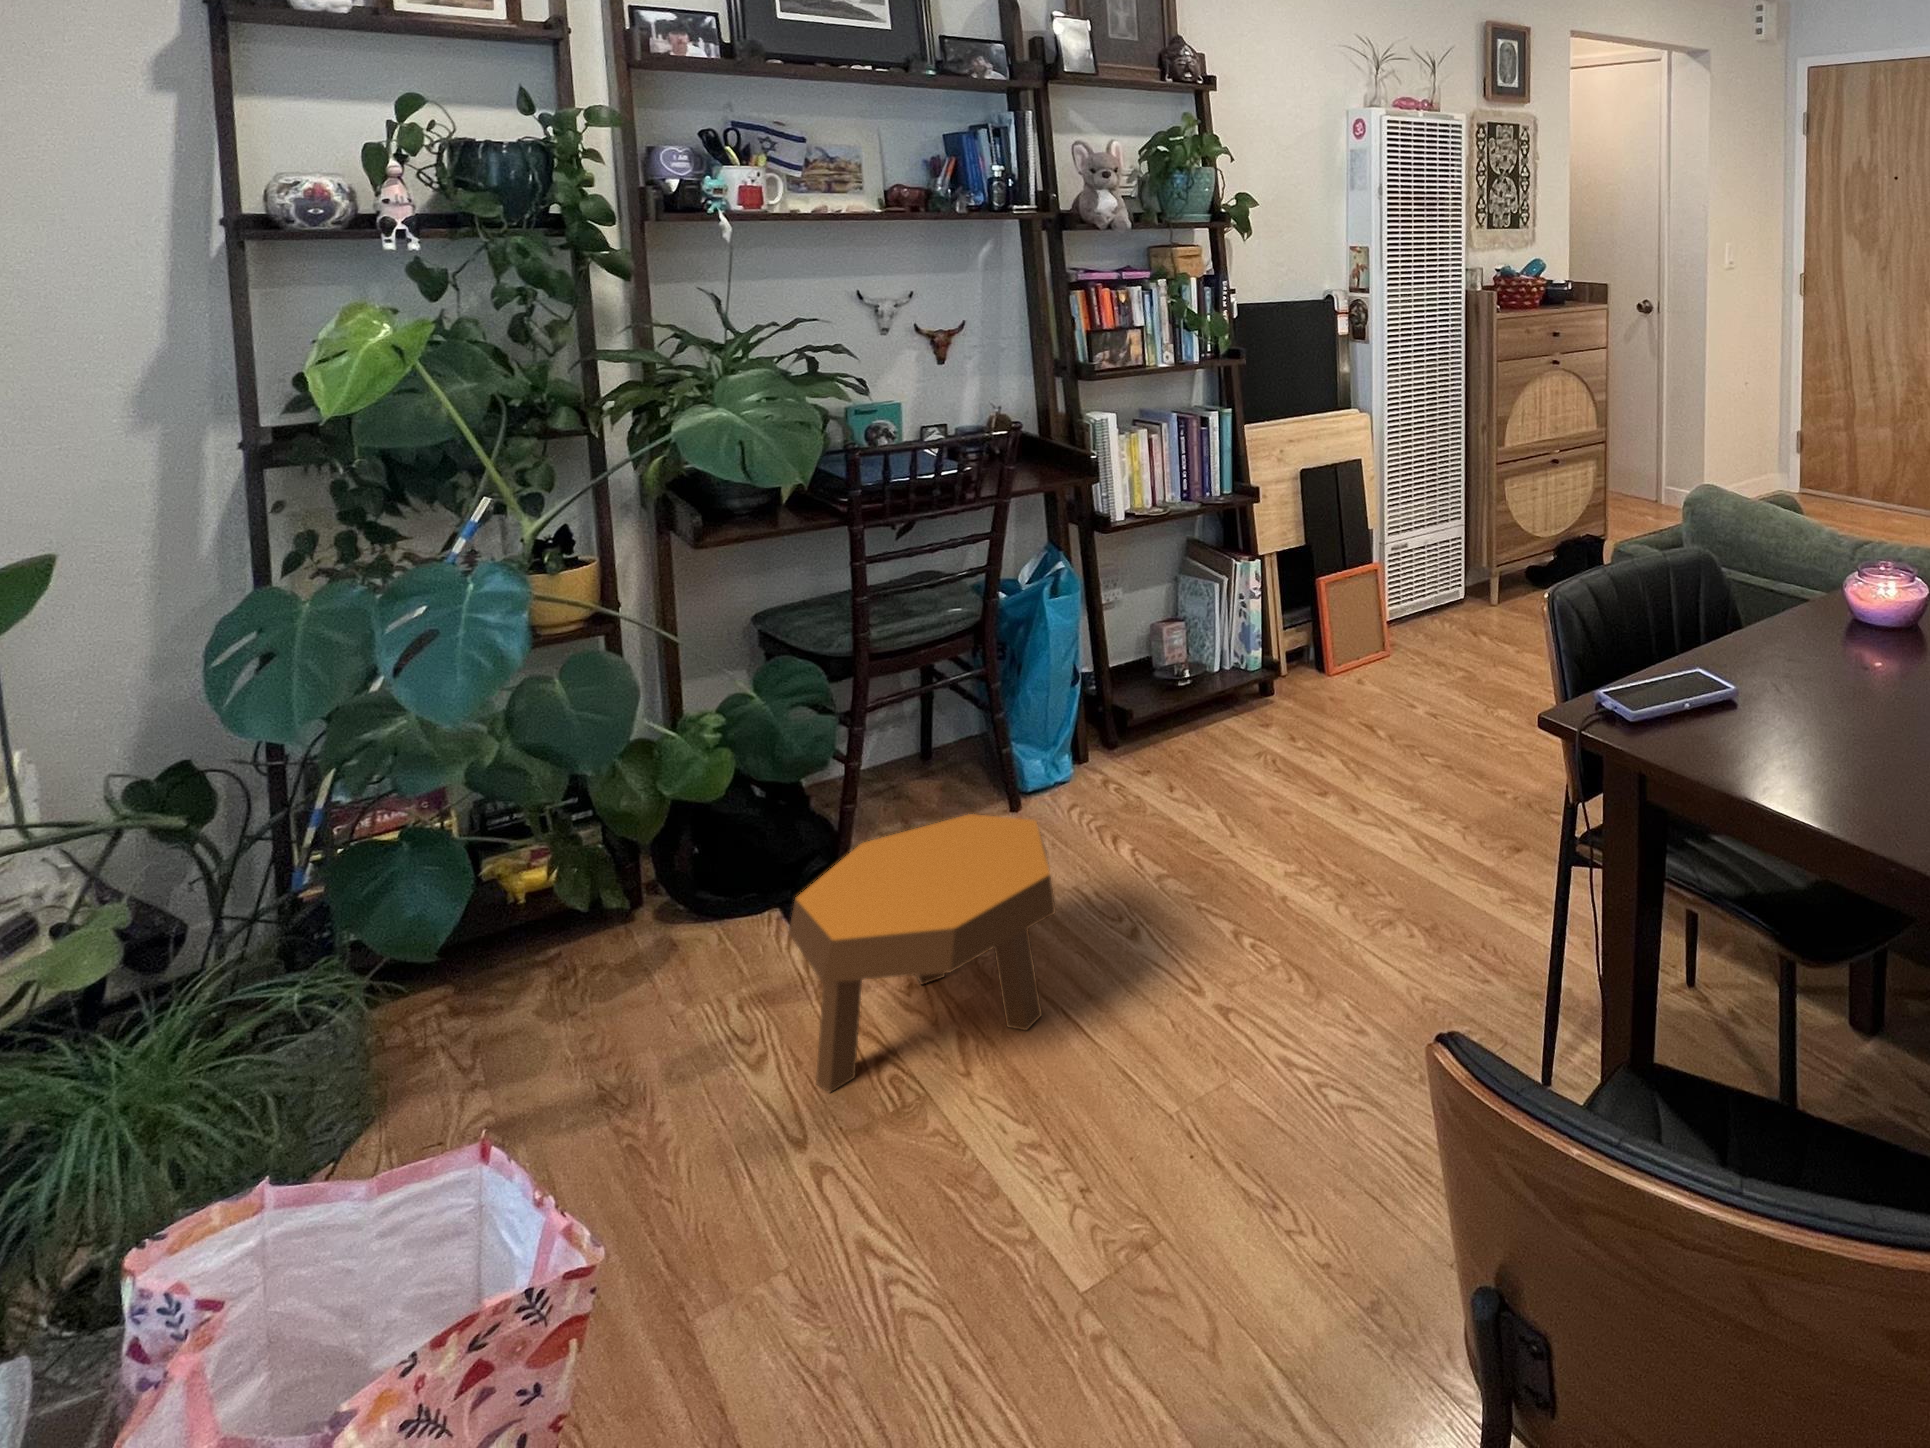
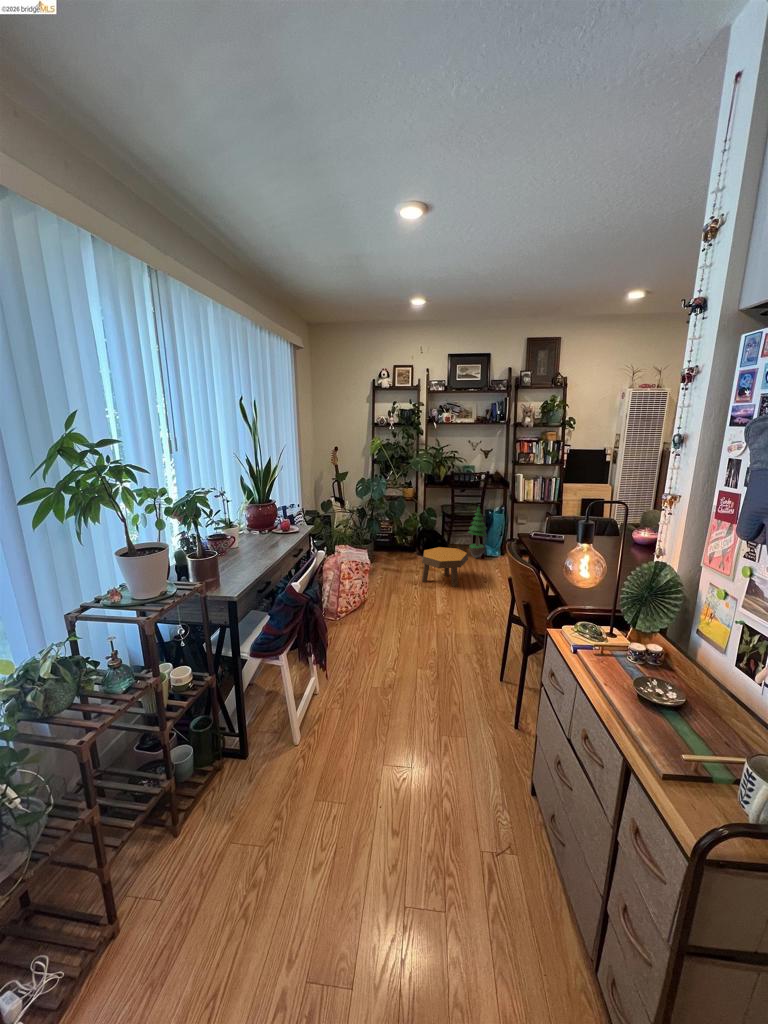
potted tree: none [939,574,1036,818] -> present [468,507,487,558]

